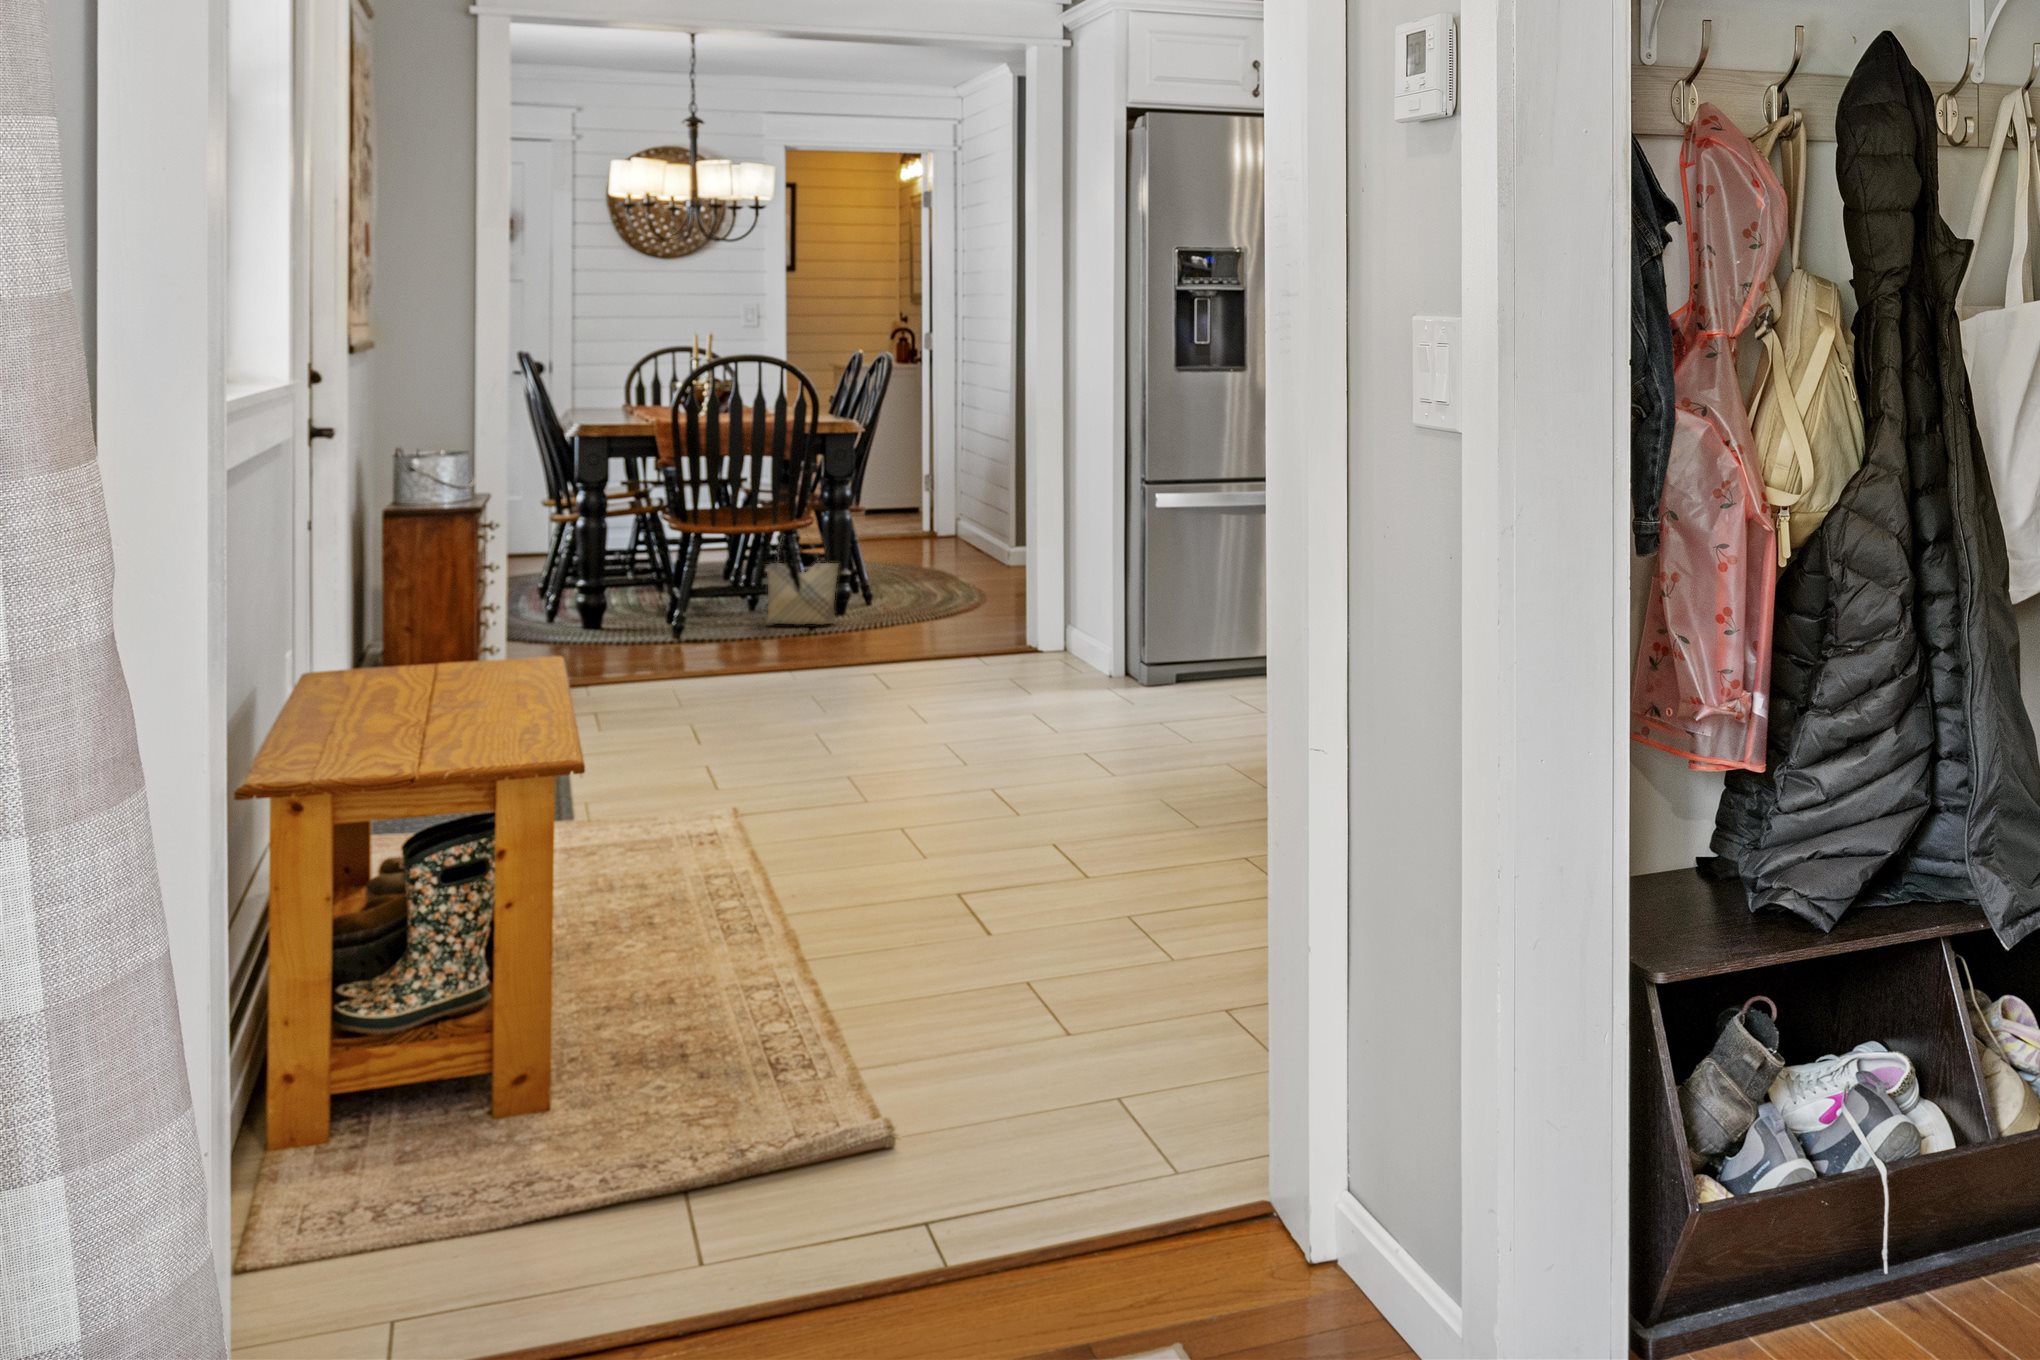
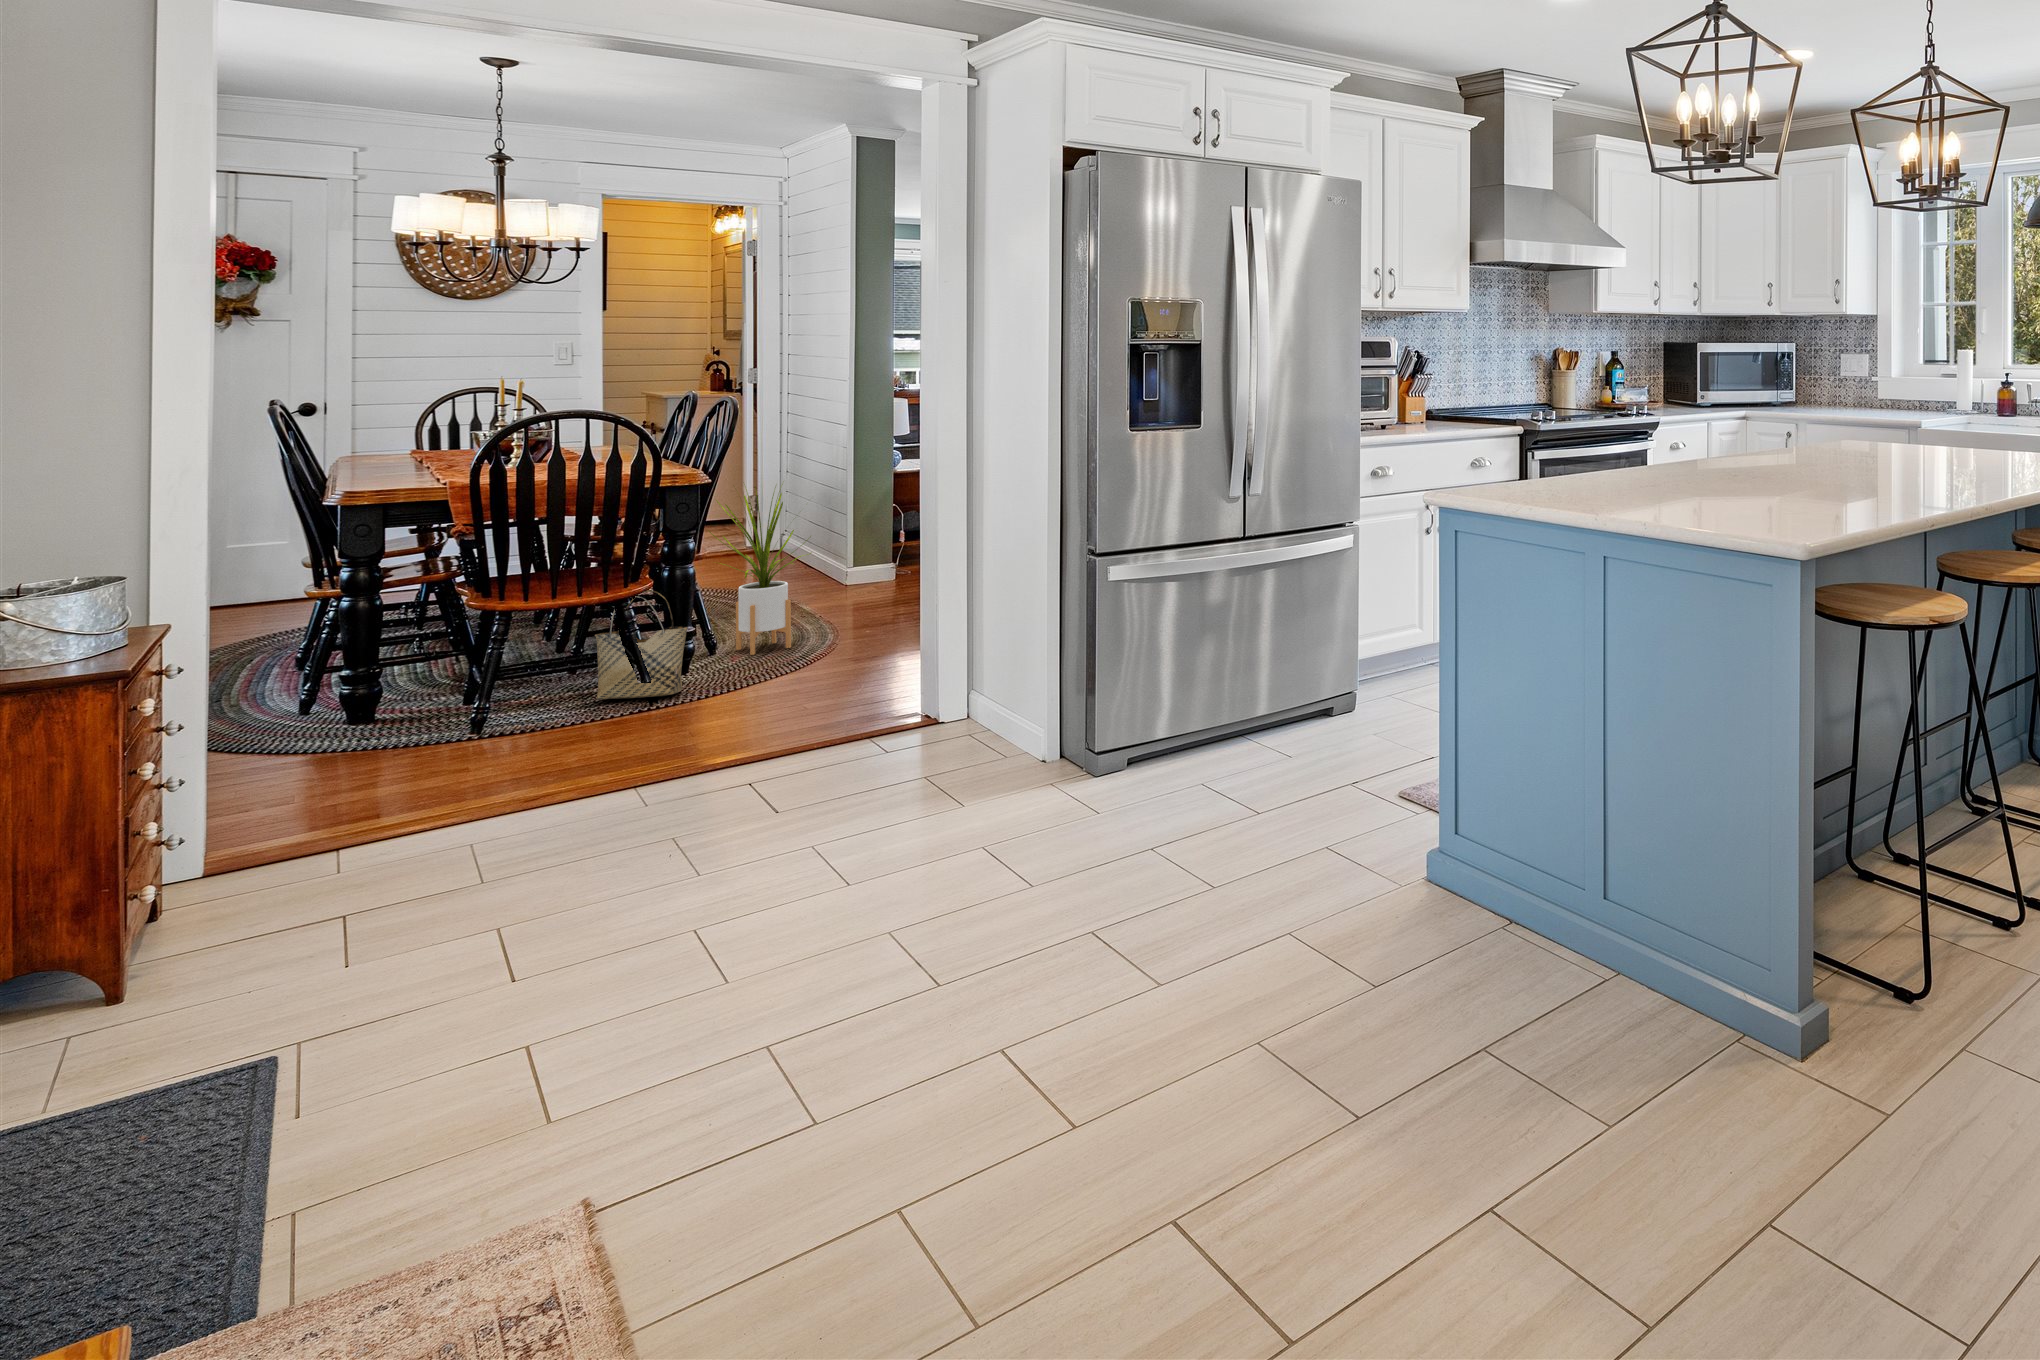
house plant: none [861,435,955,605] -> present [709,484,811,655]

